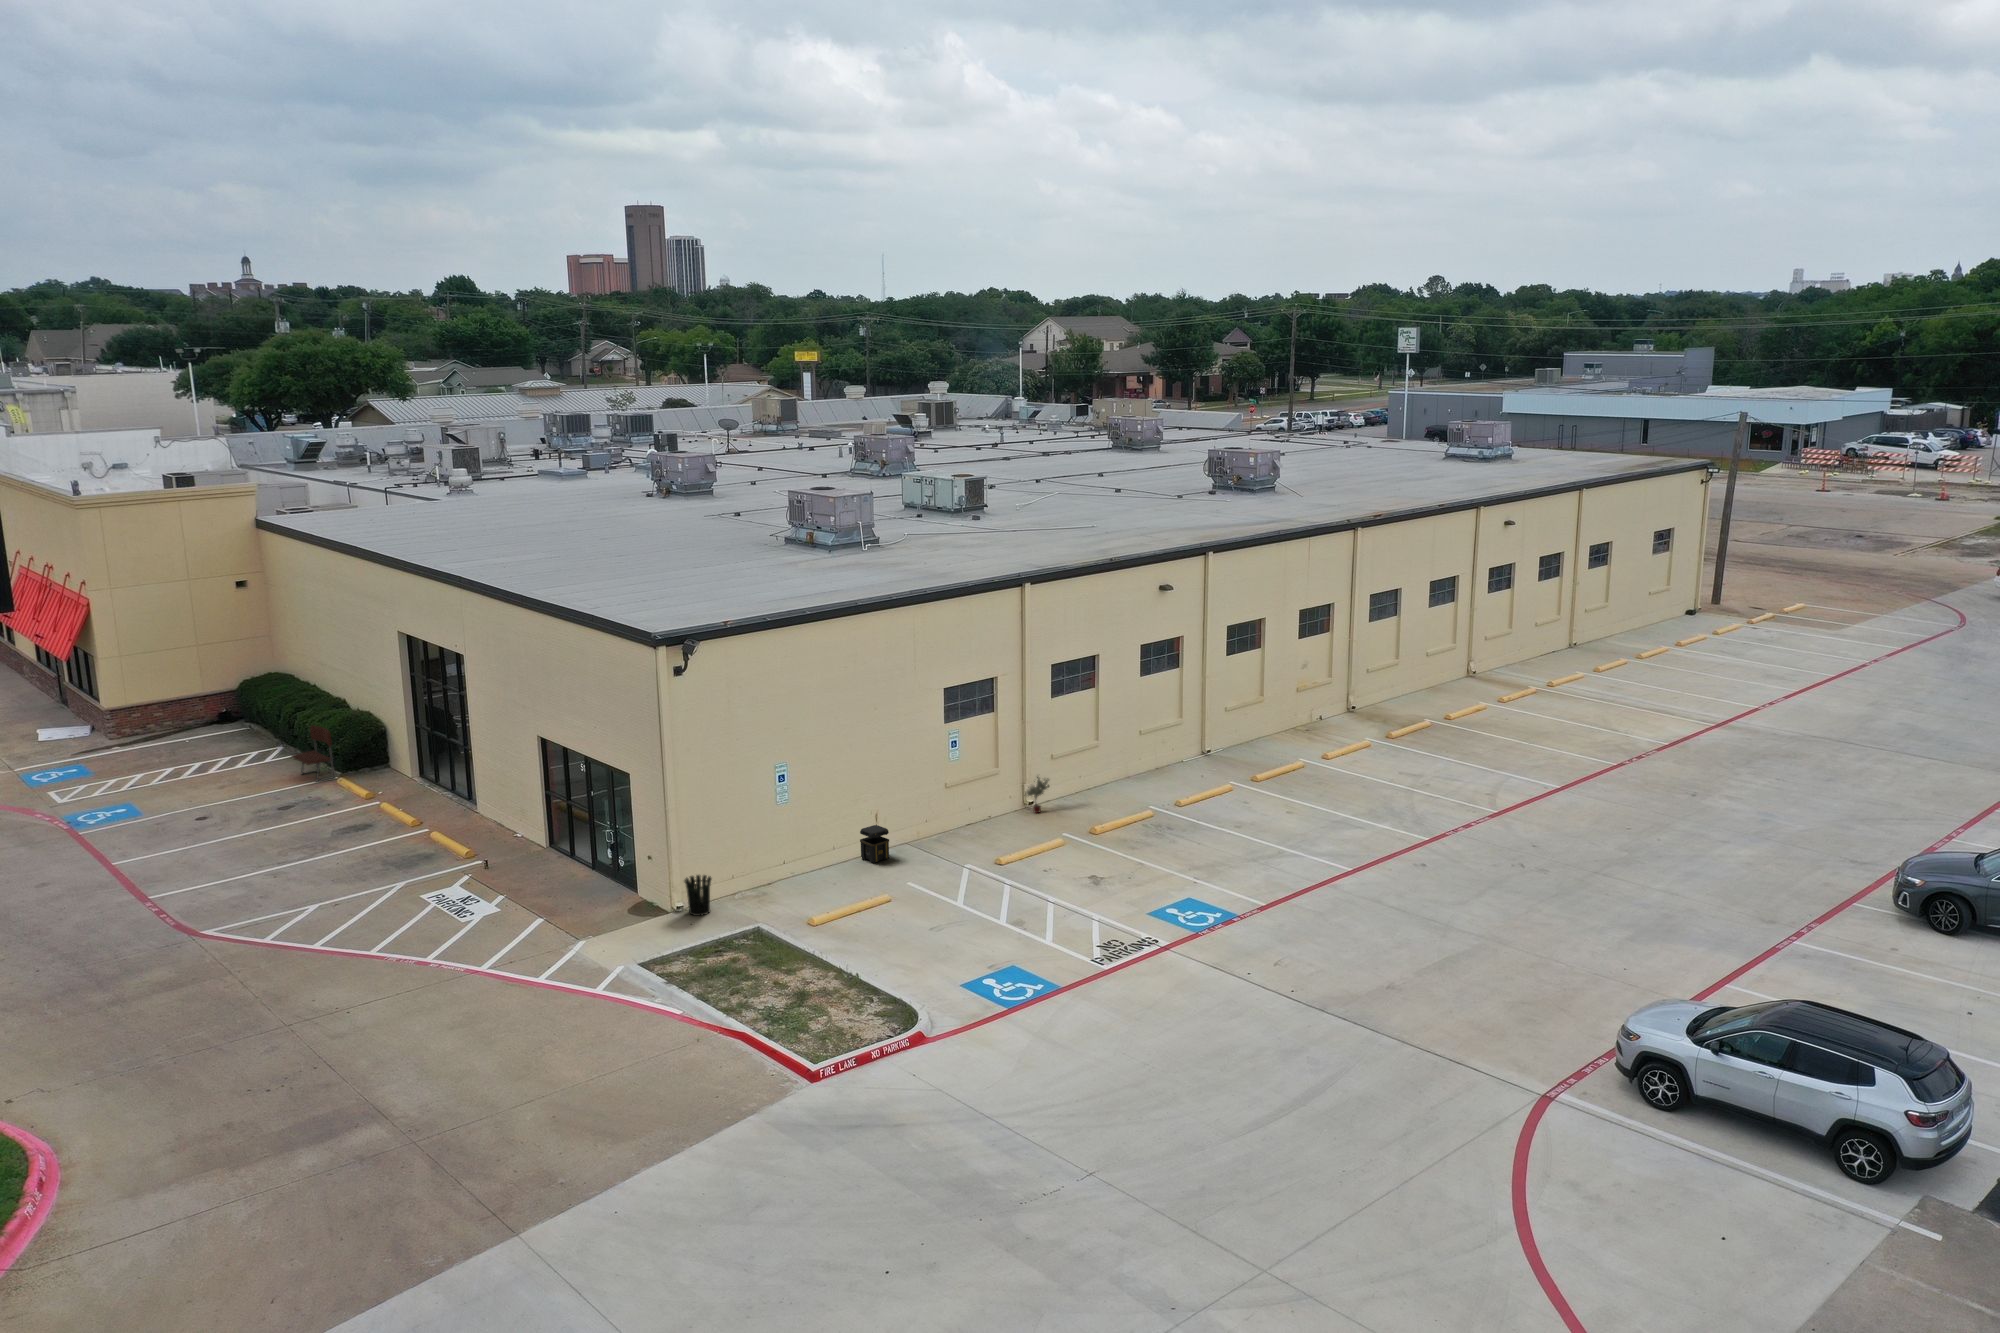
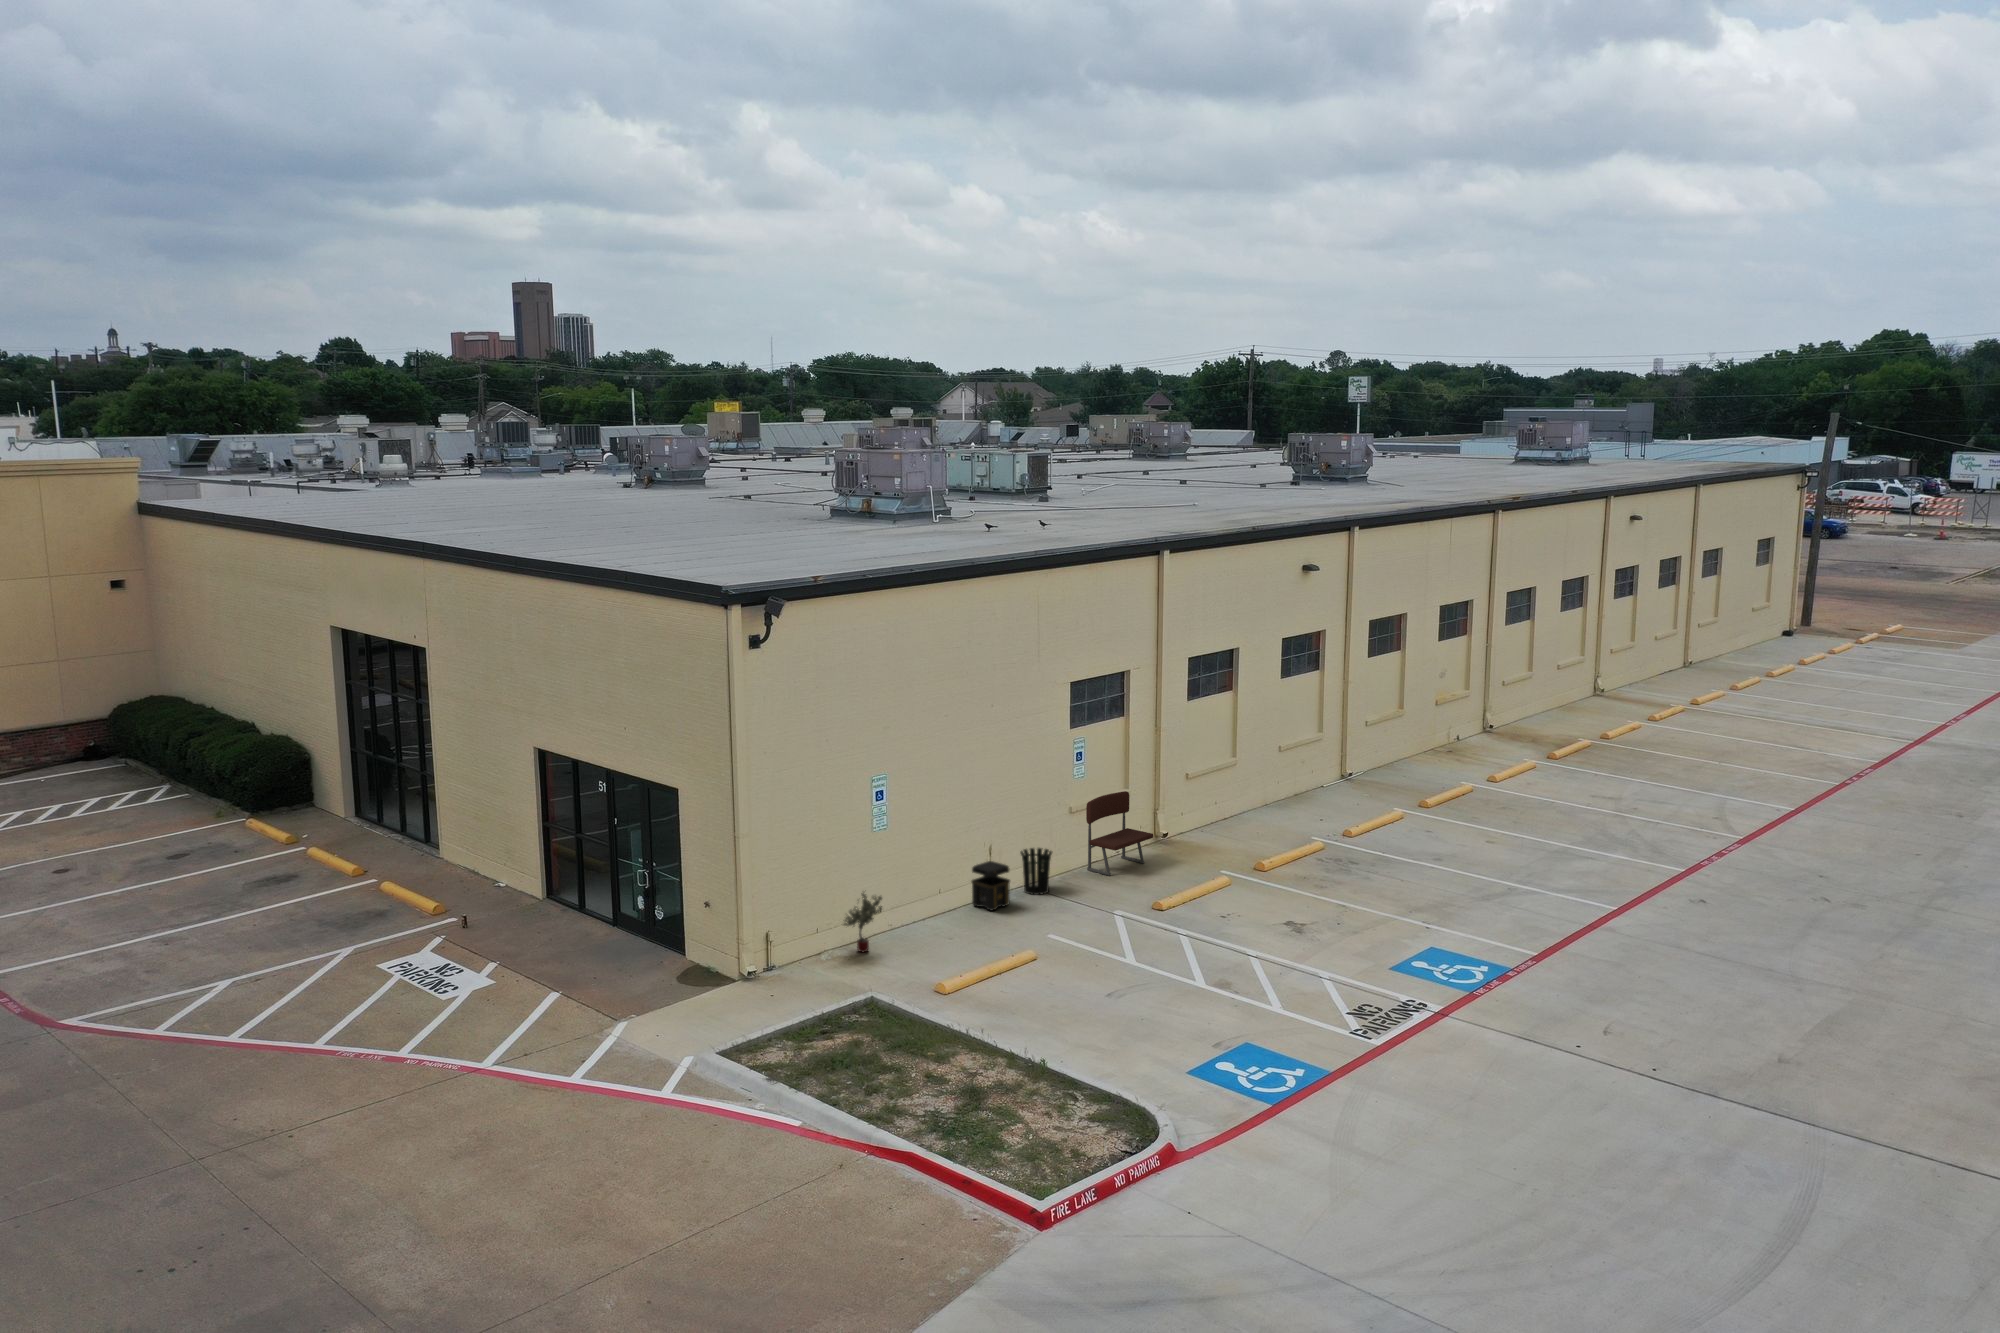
bench: present [292,726,335,781] -> present [1086,791,1153,876]
potted tree: present [1025,777,1049,813] -> present [844,893,882,952]
waste bin: present [684,875,711,916] -> present [1020,848,1052,895]

